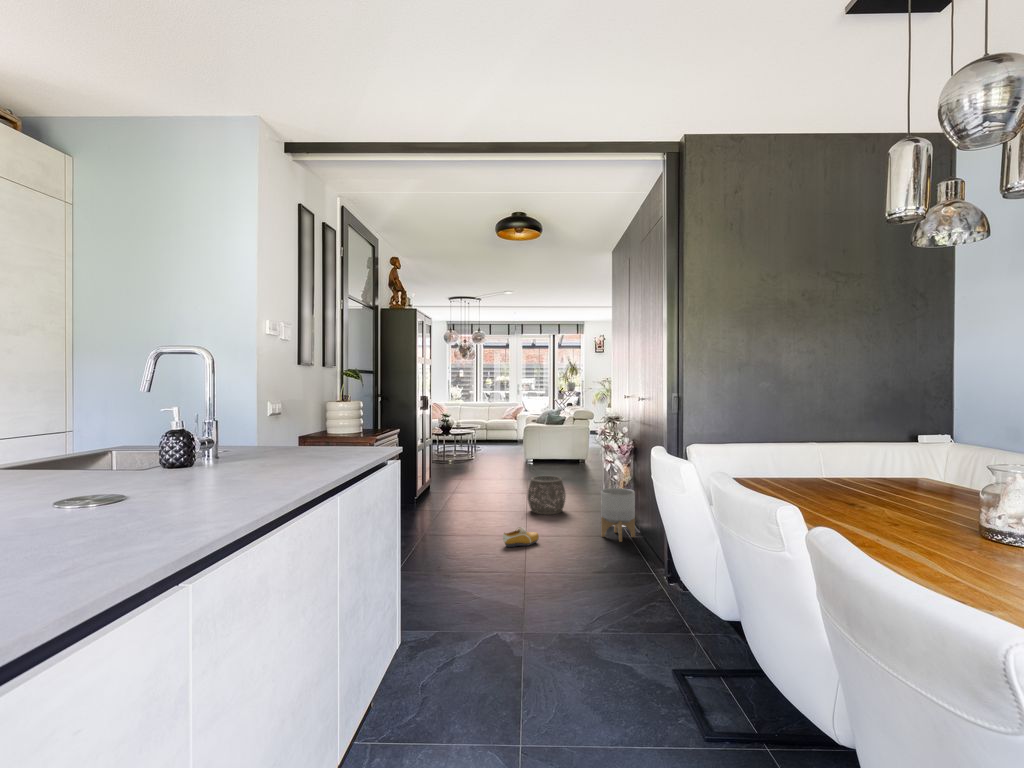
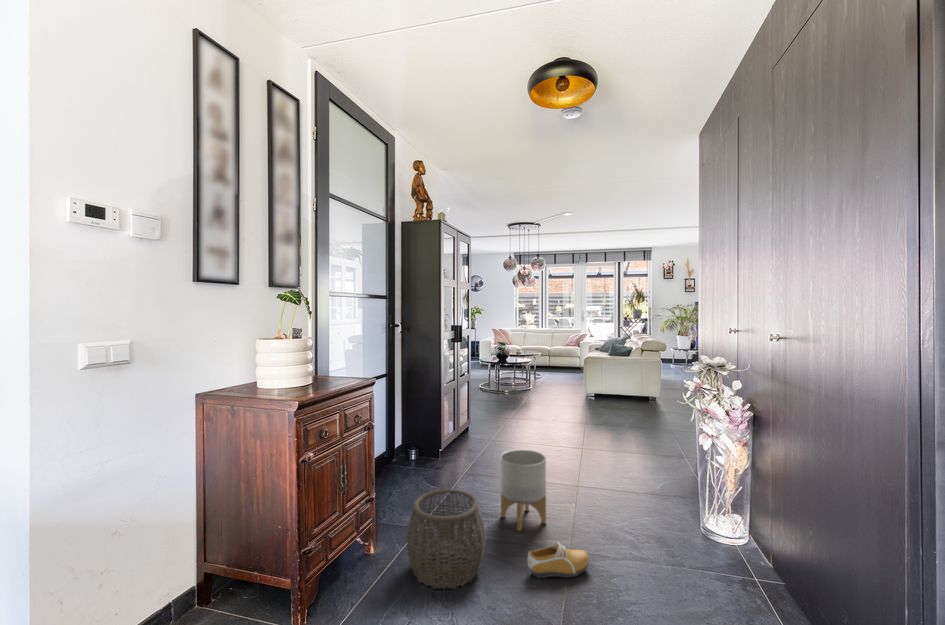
woven basket: present [528,476,566,515] -> present [406,489,486,589]
planter: present [601,488,635,542] -> present [500,450,546,531]

